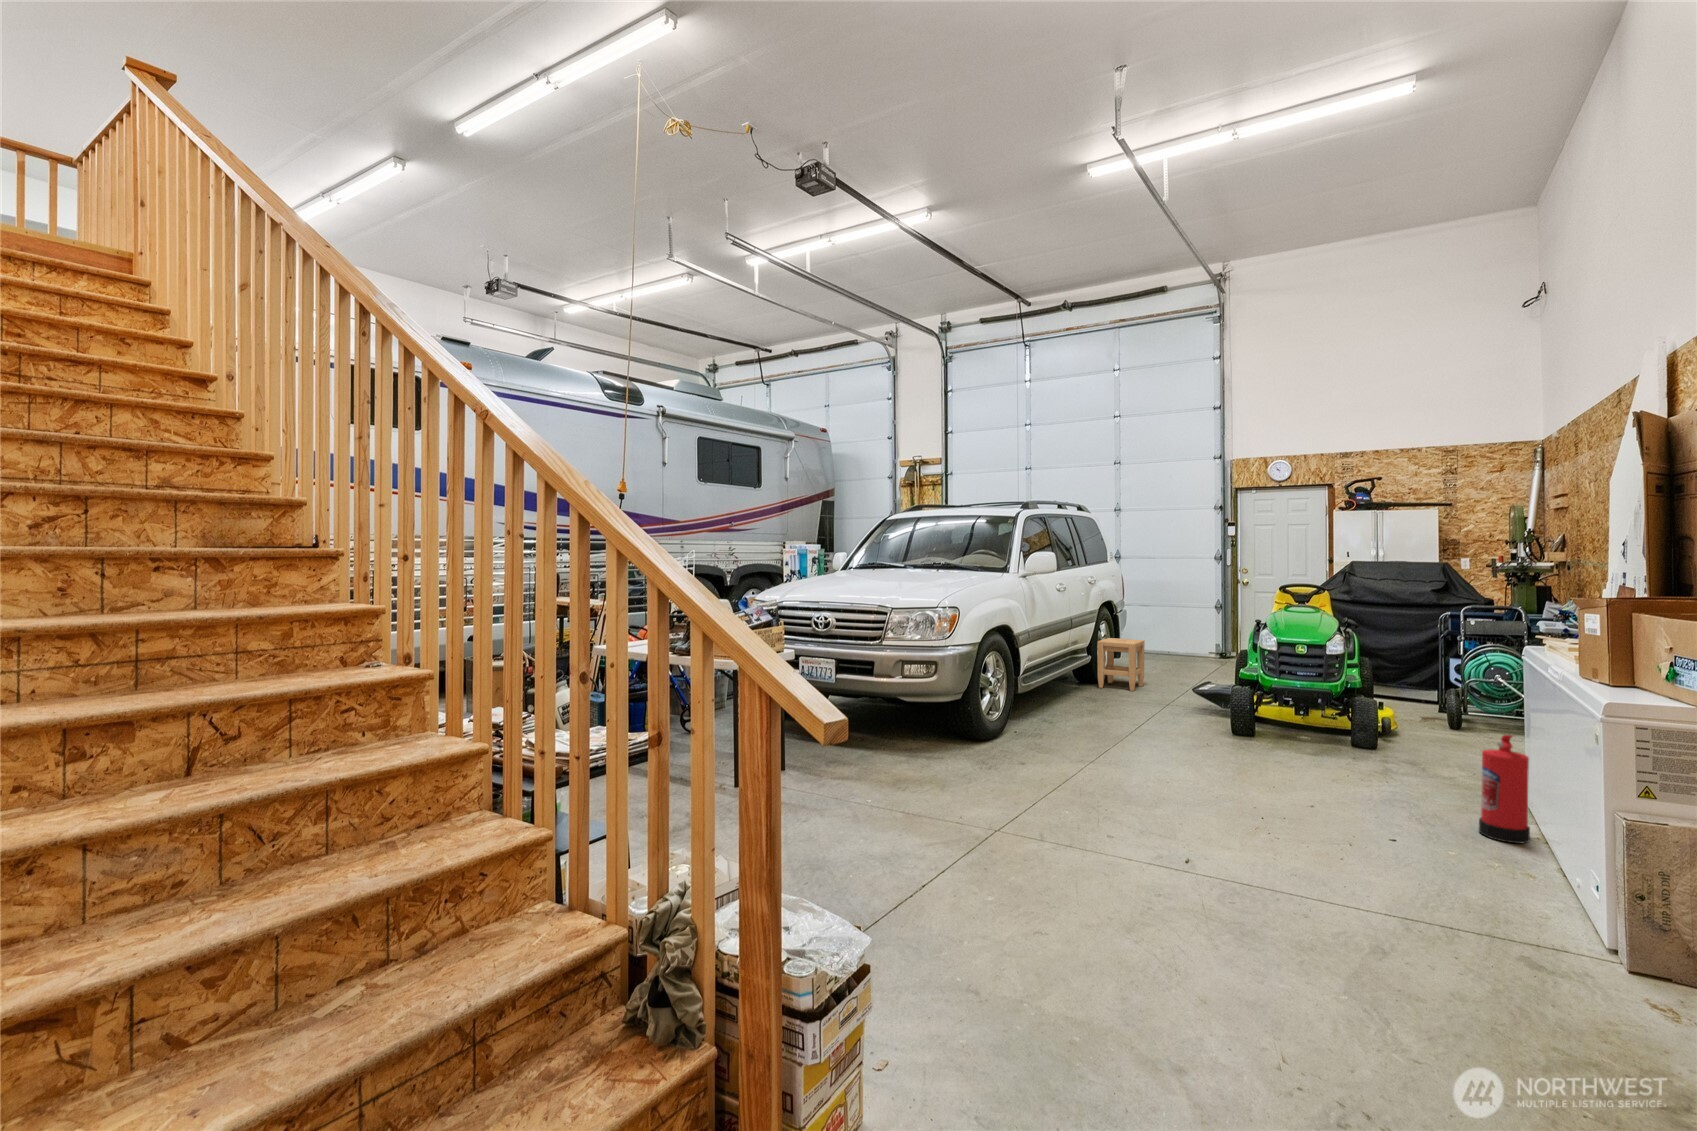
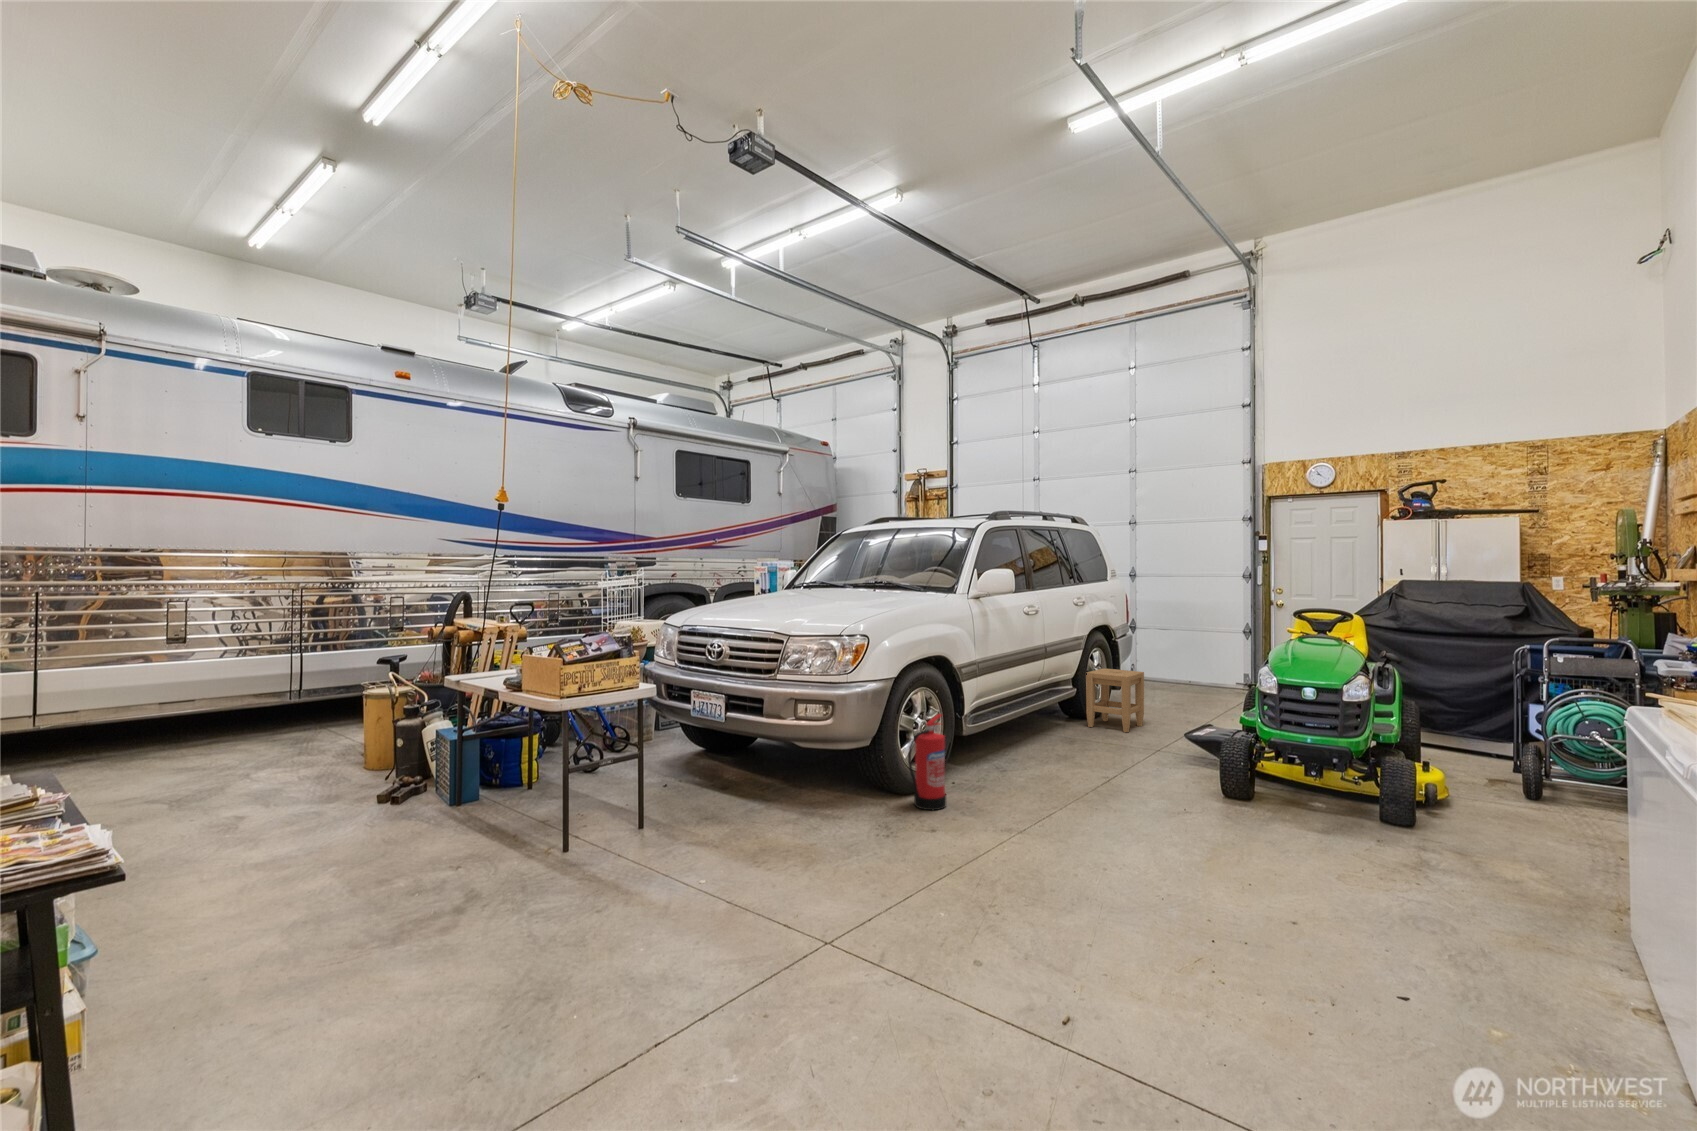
fire extinguisher: present [1479,735,1530,843] -> present [908,714,946,810]

